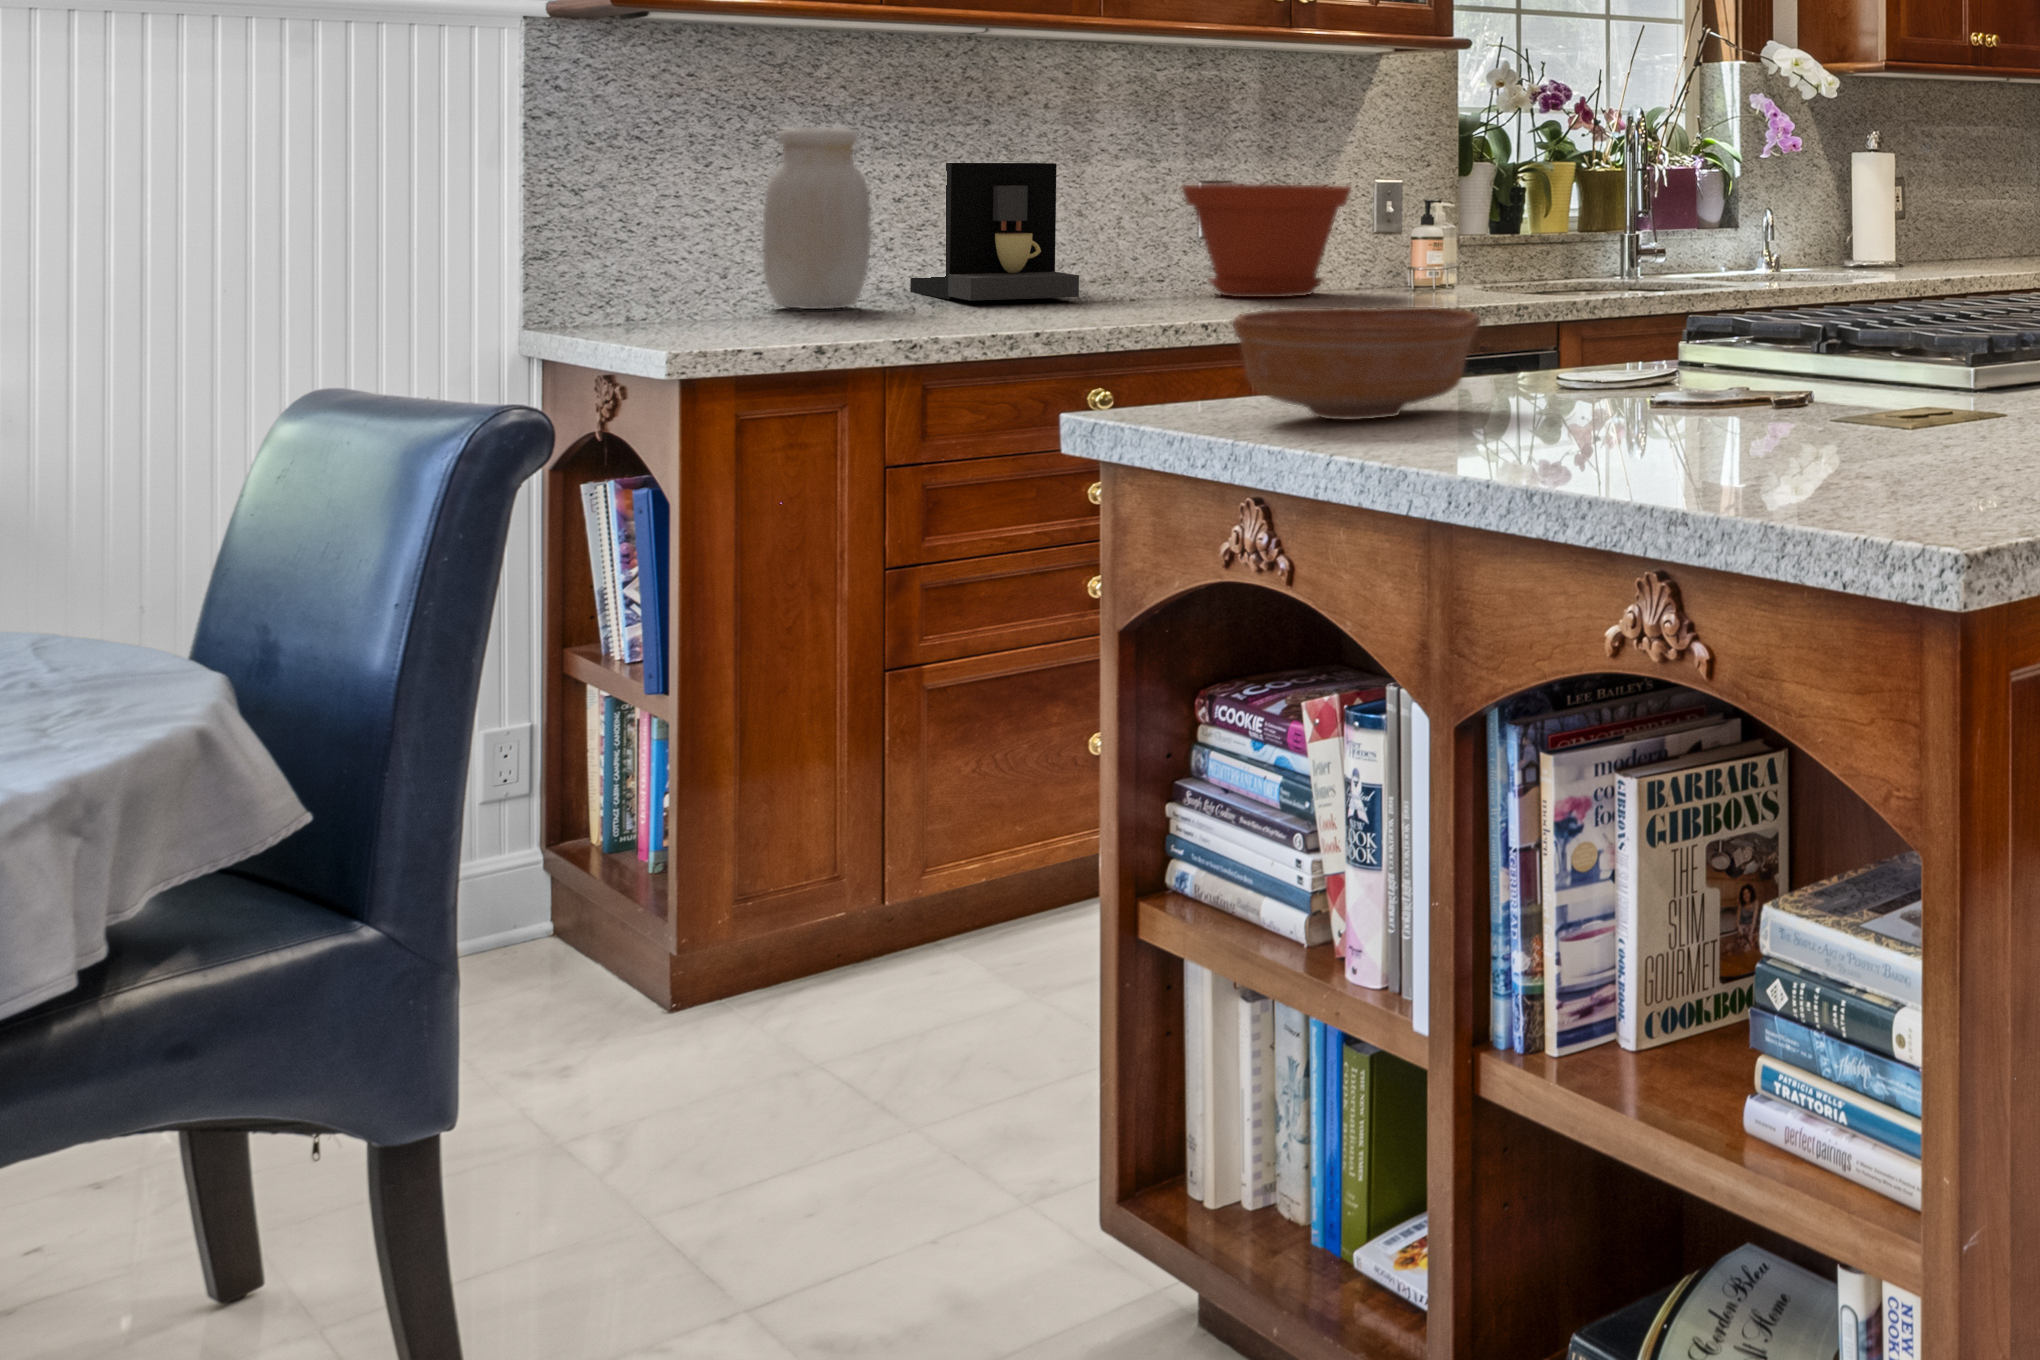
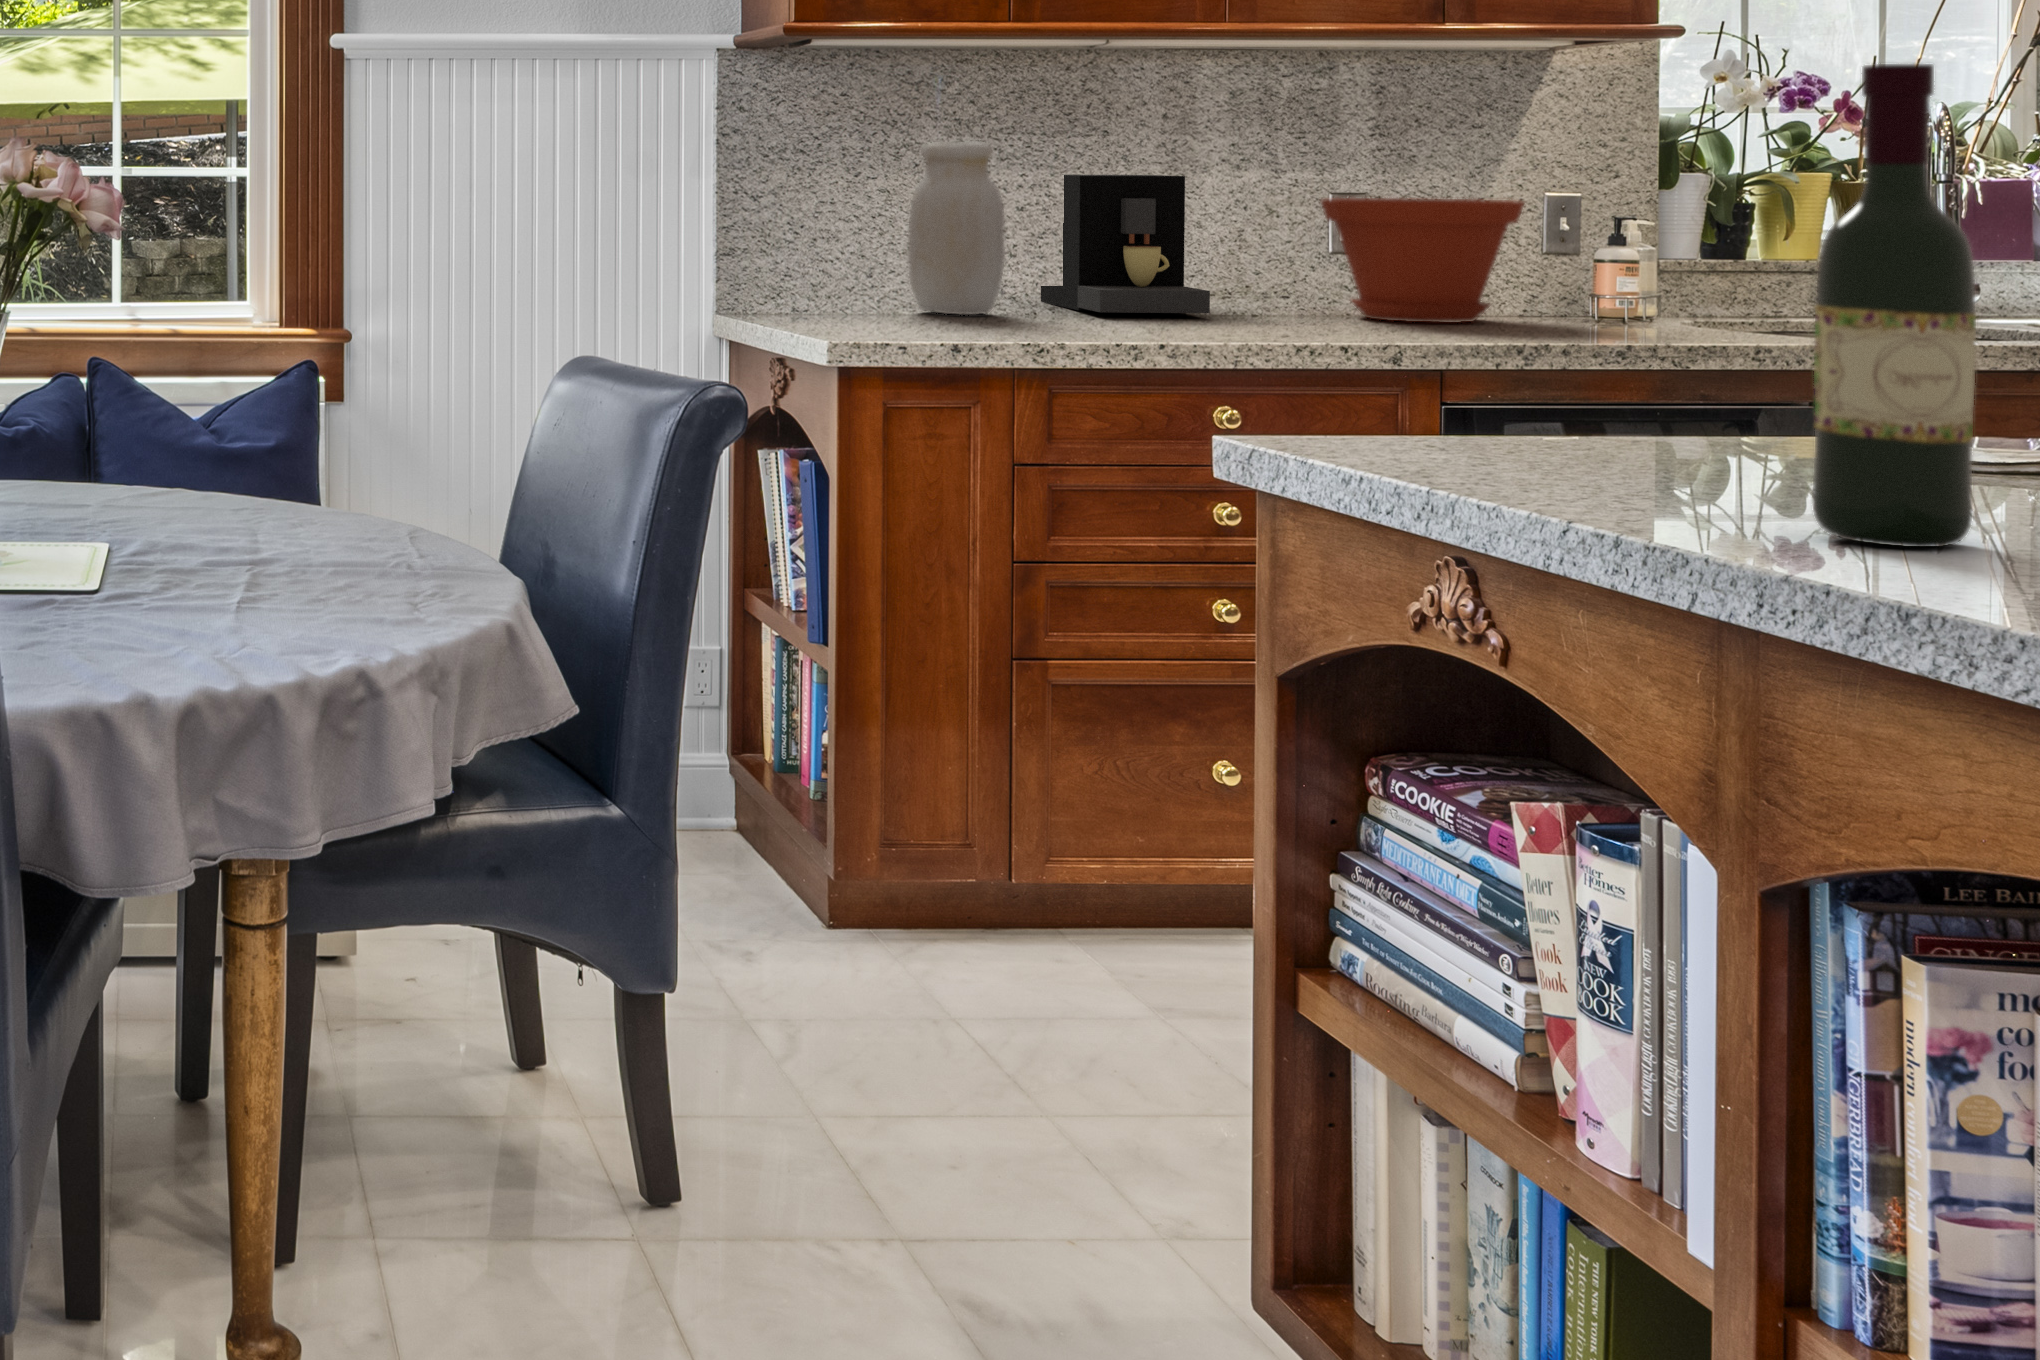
wine bottle: none [1496,95,1593,453] -> present [1812,64,1976,547]
bowl: present [1233,307,1481,420] -> none [1417,335,1763,474]

